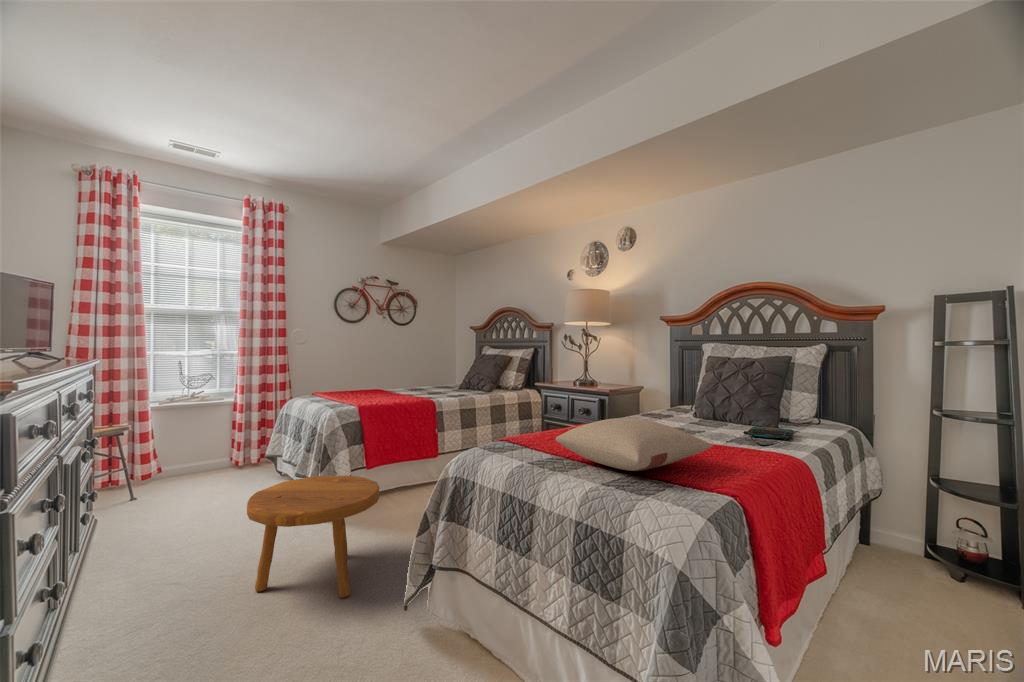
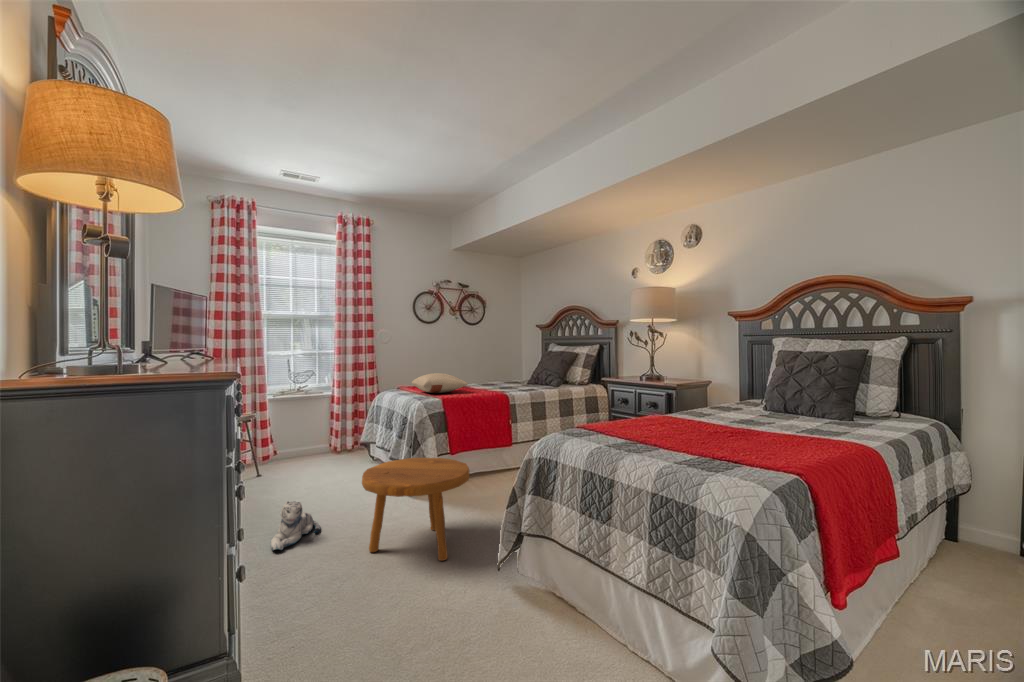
pillow: present [556,418,712,471] -> present [412,373,468,393]
tote bag: present [743,426,794,446] -> none [814,417,868,435]
plush toy: none [129,534,200,597] -> present [271,501,320,551]

